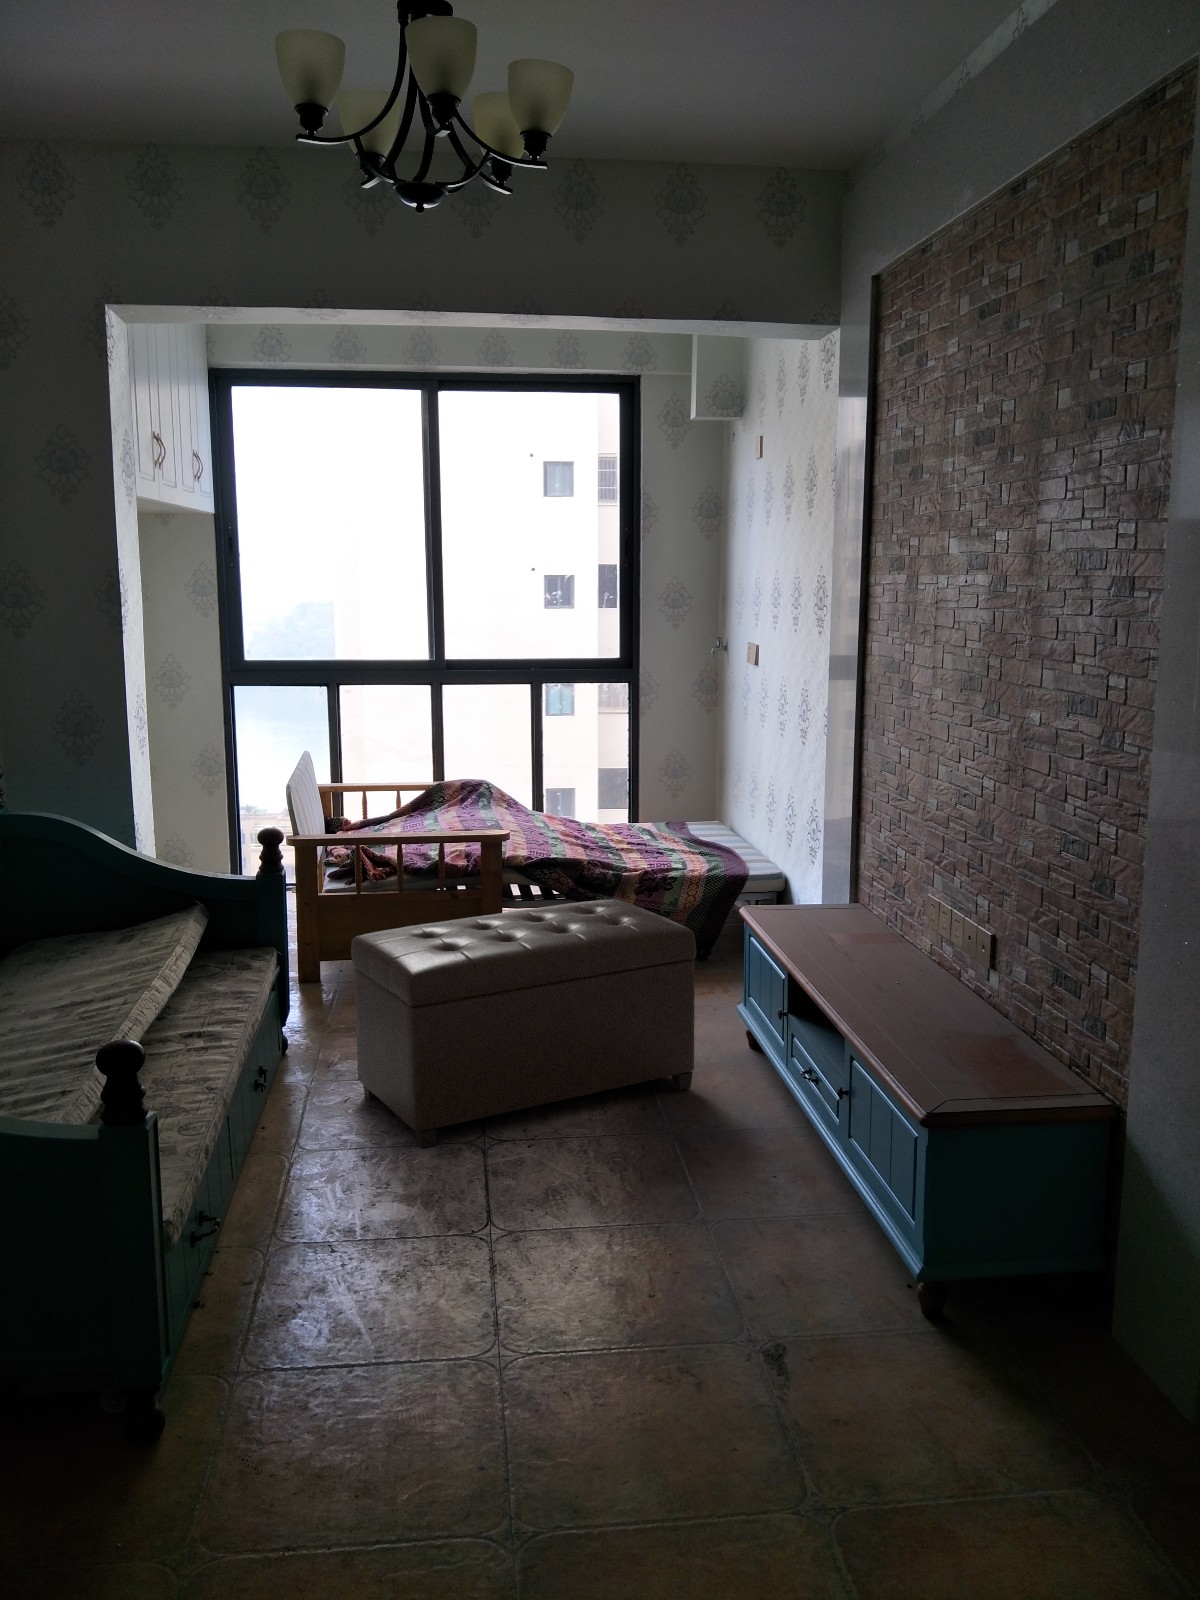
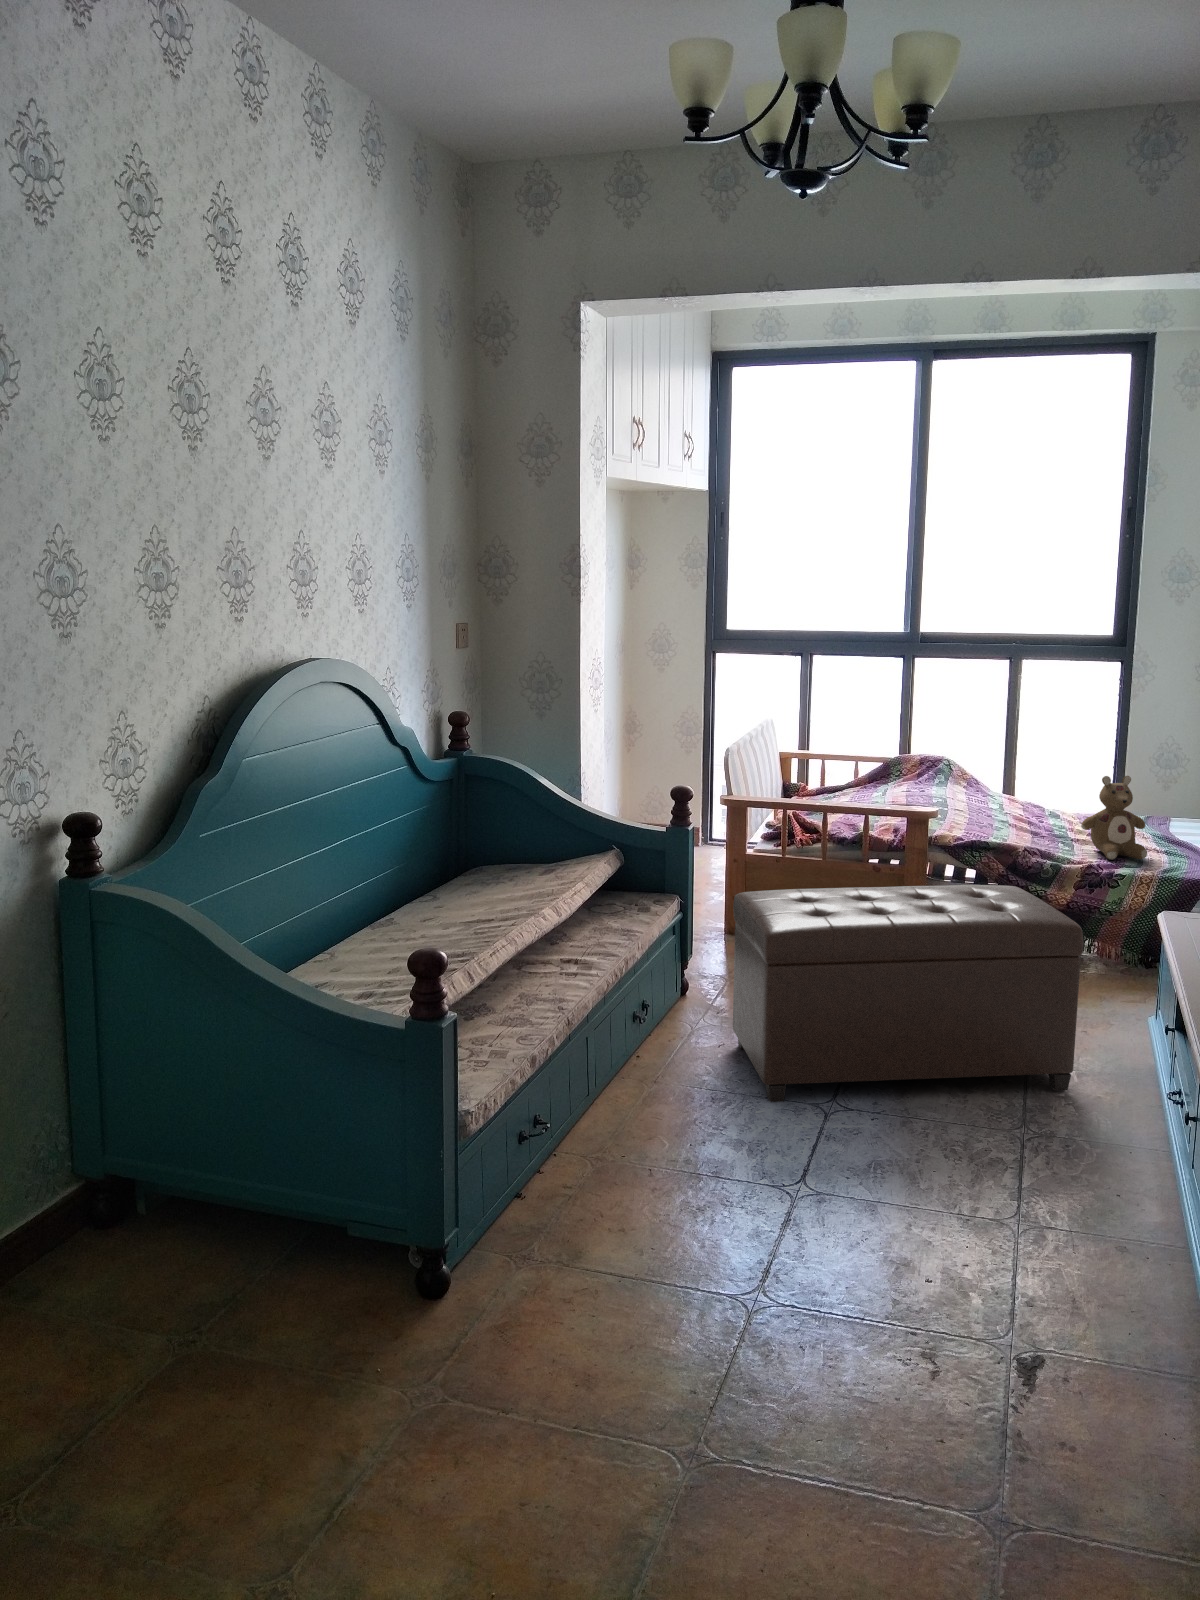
stuffed bear: none [634,785,695,865] -> present [1081,776,1147,860]

